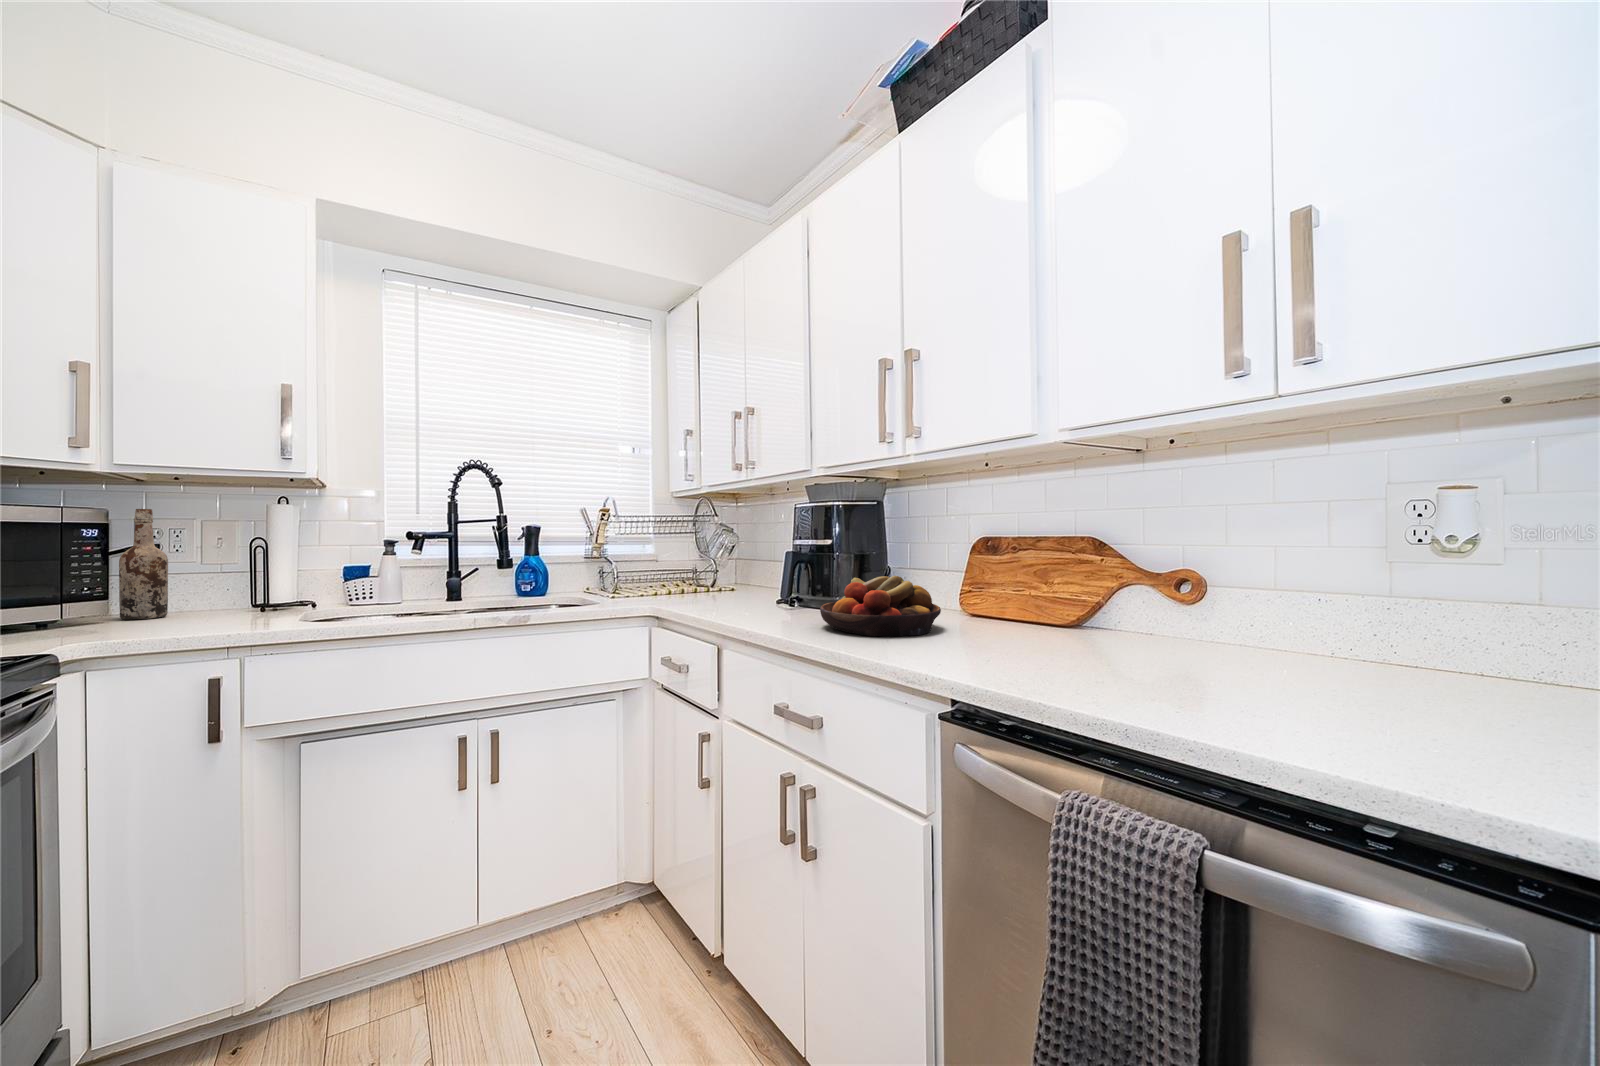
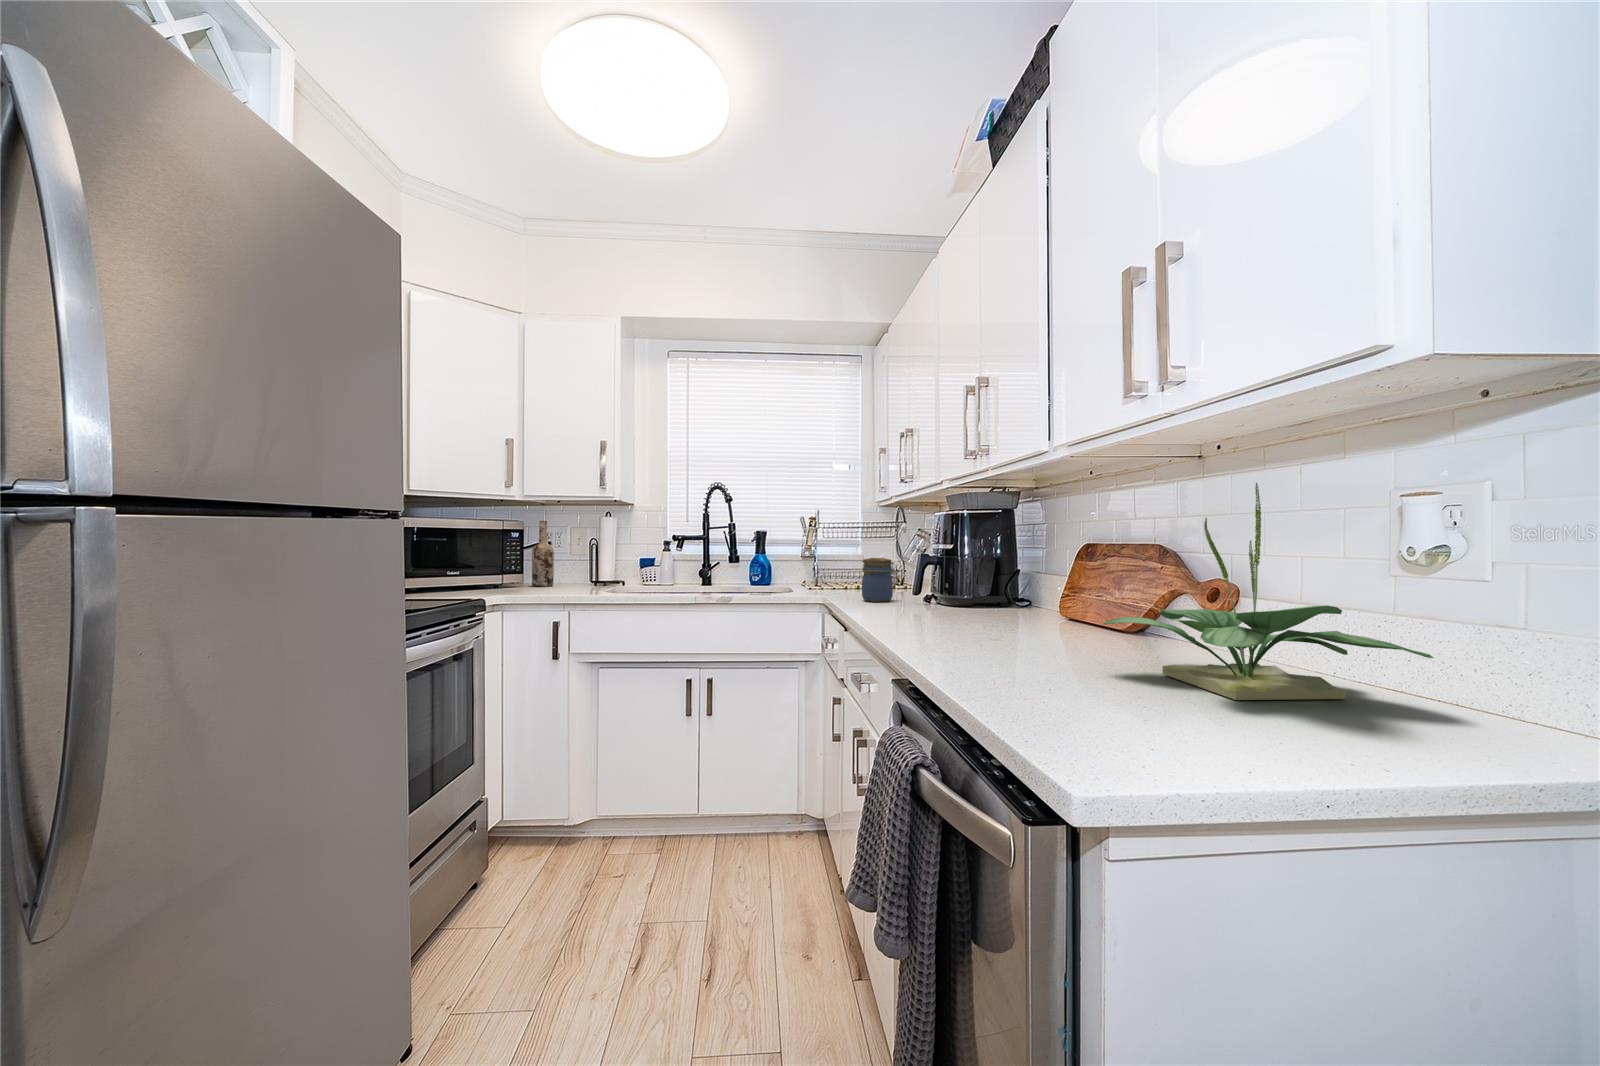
potted plant: none [1123,488,1396,691] -> present [1101,483,1433,700]
jar: none [709,559,746,611] -> present [862,558,895,602]
fruit bowl: present [820,576,941,636] -> none [917,574,1030,629]

